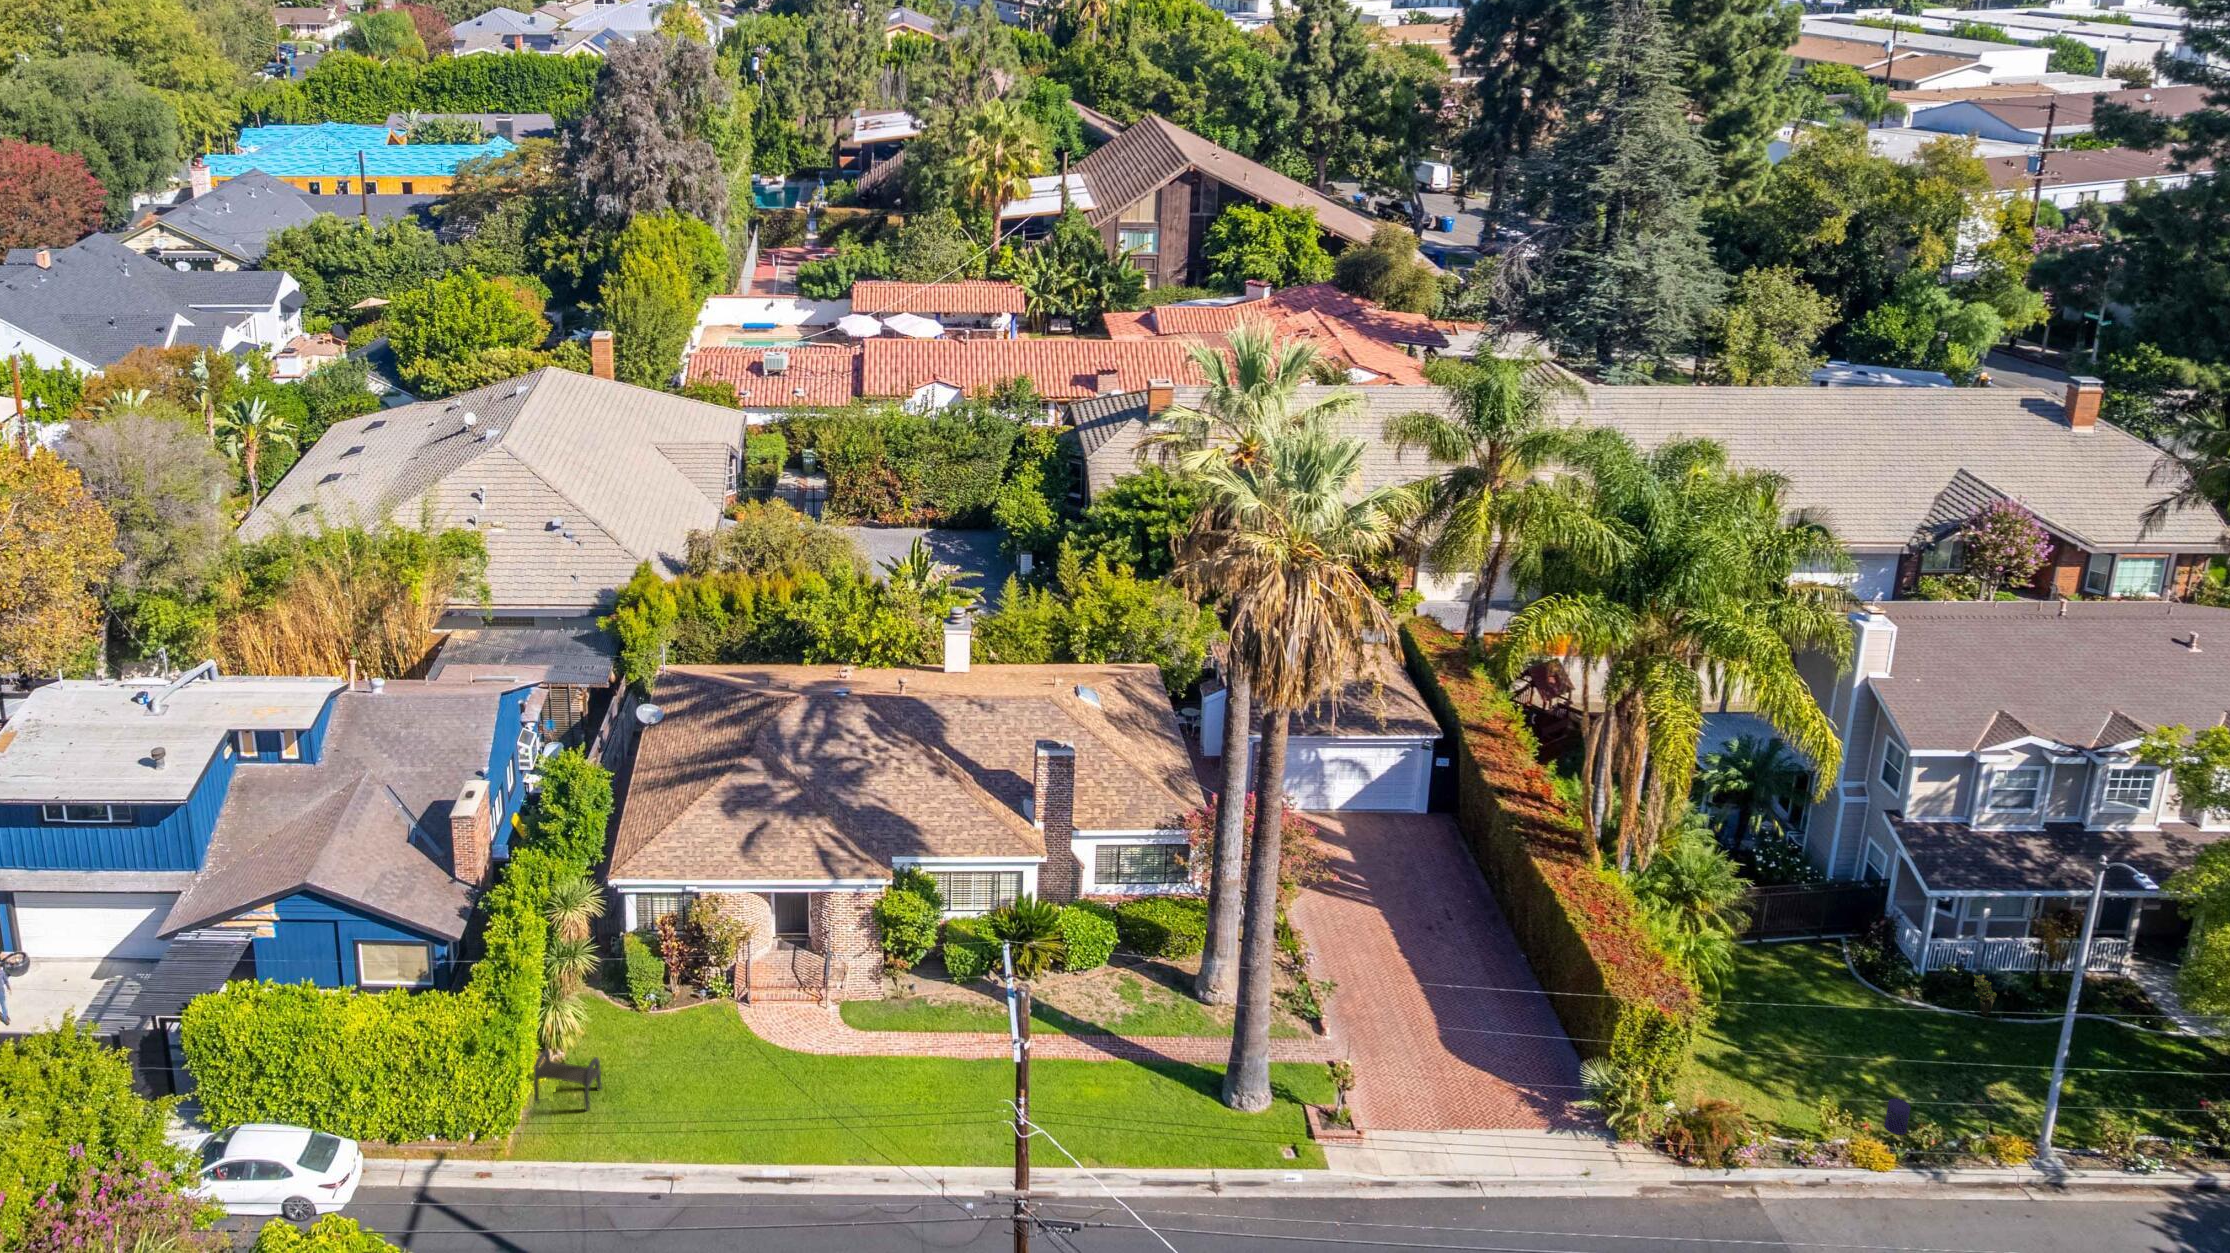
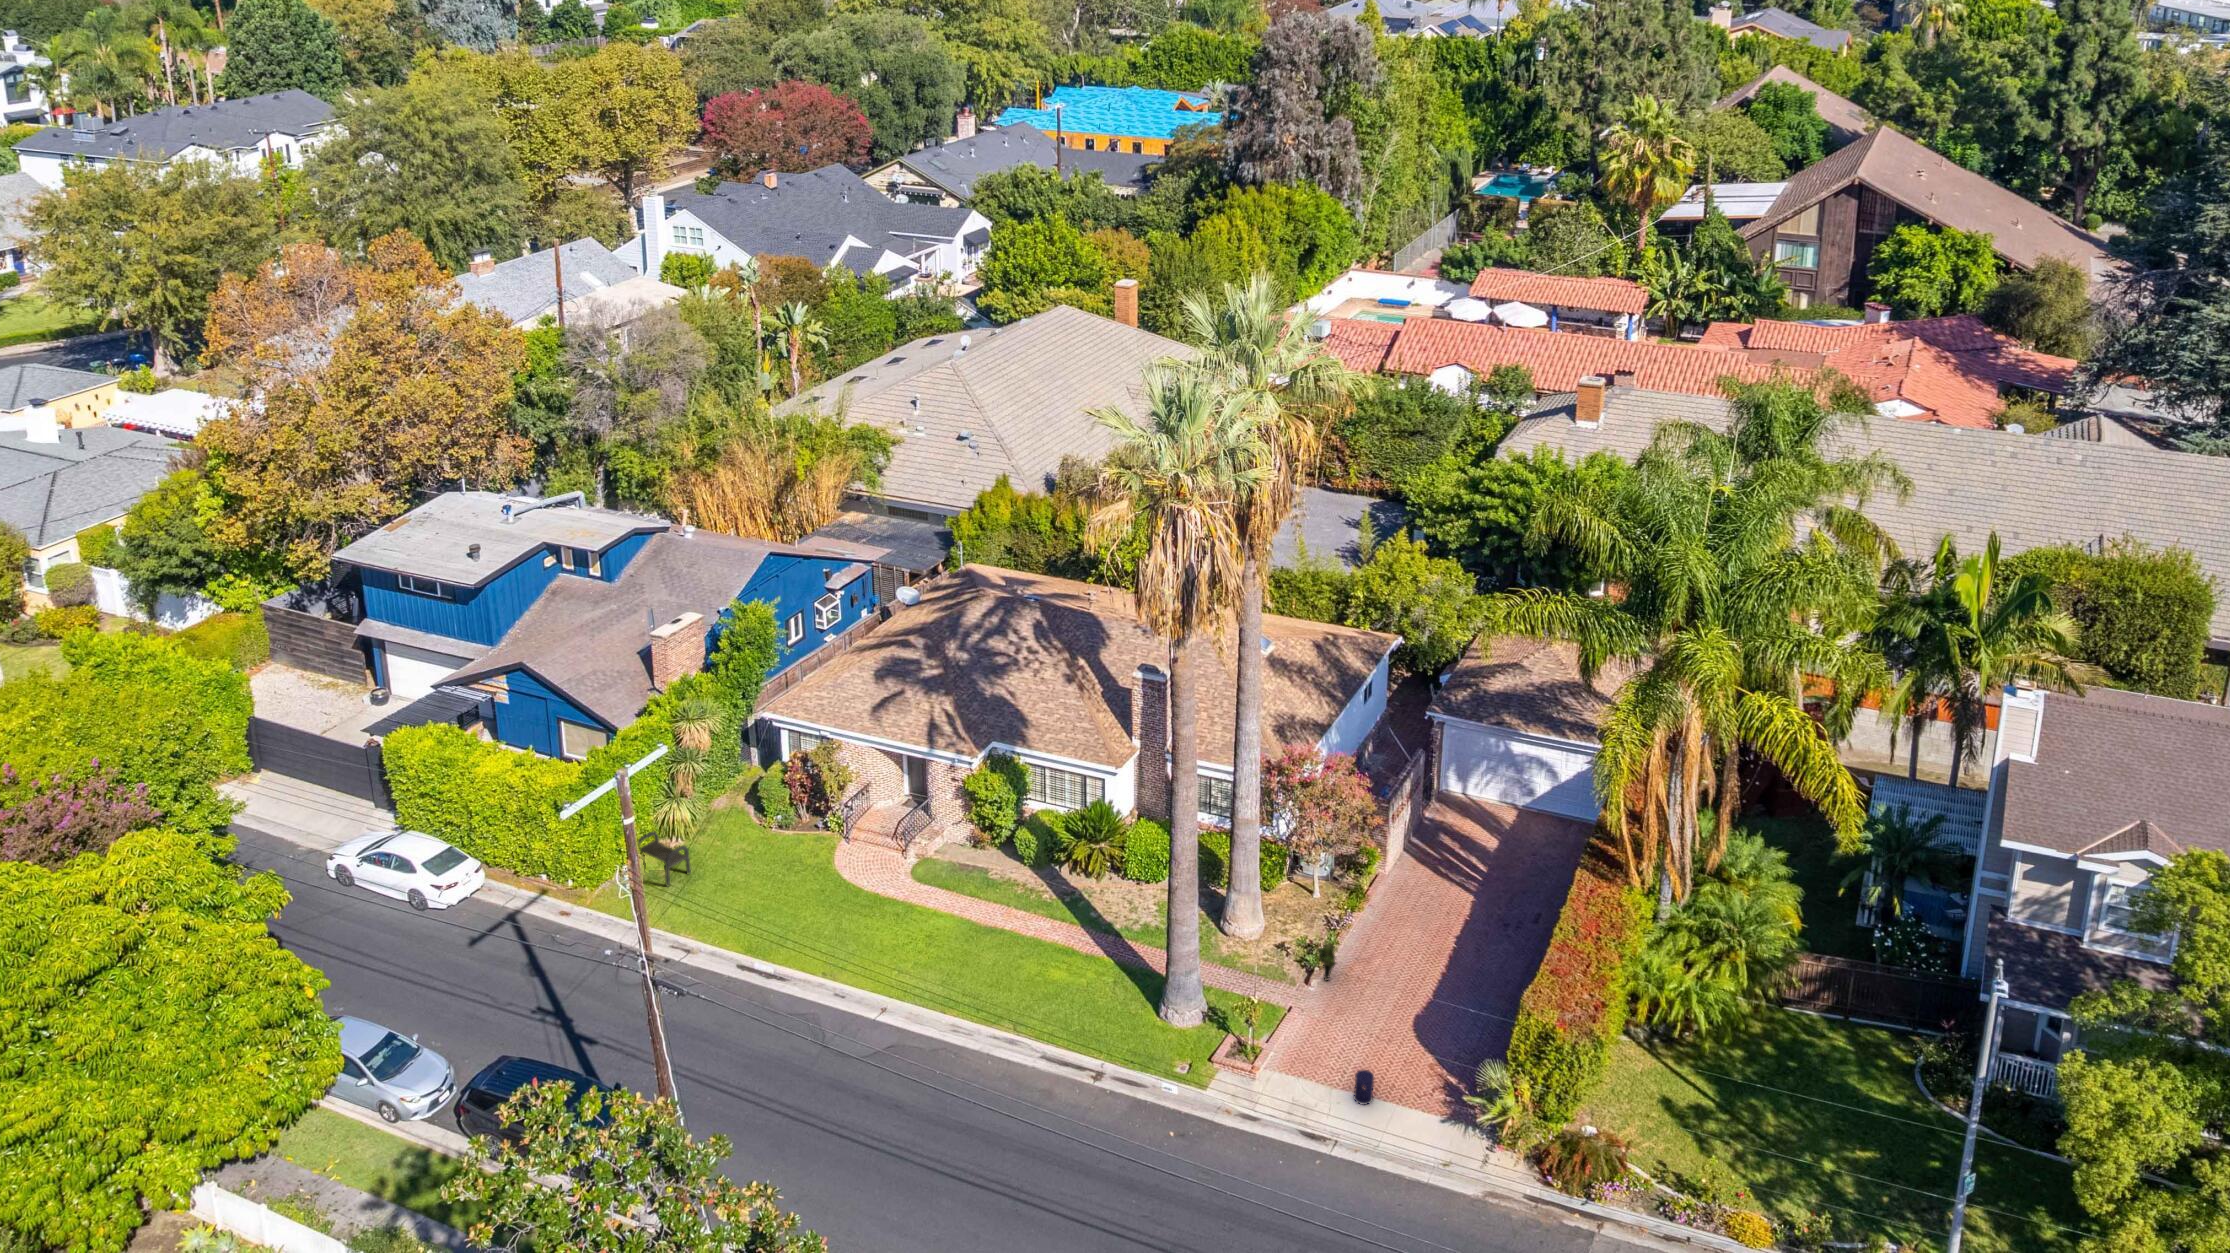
potted plant: present [1974,974,1997,1016] -> present [1319,941,1336,981]
waste bin: present [1884,1099,1911,1135] -> present [1354,1070,1375,1104]

